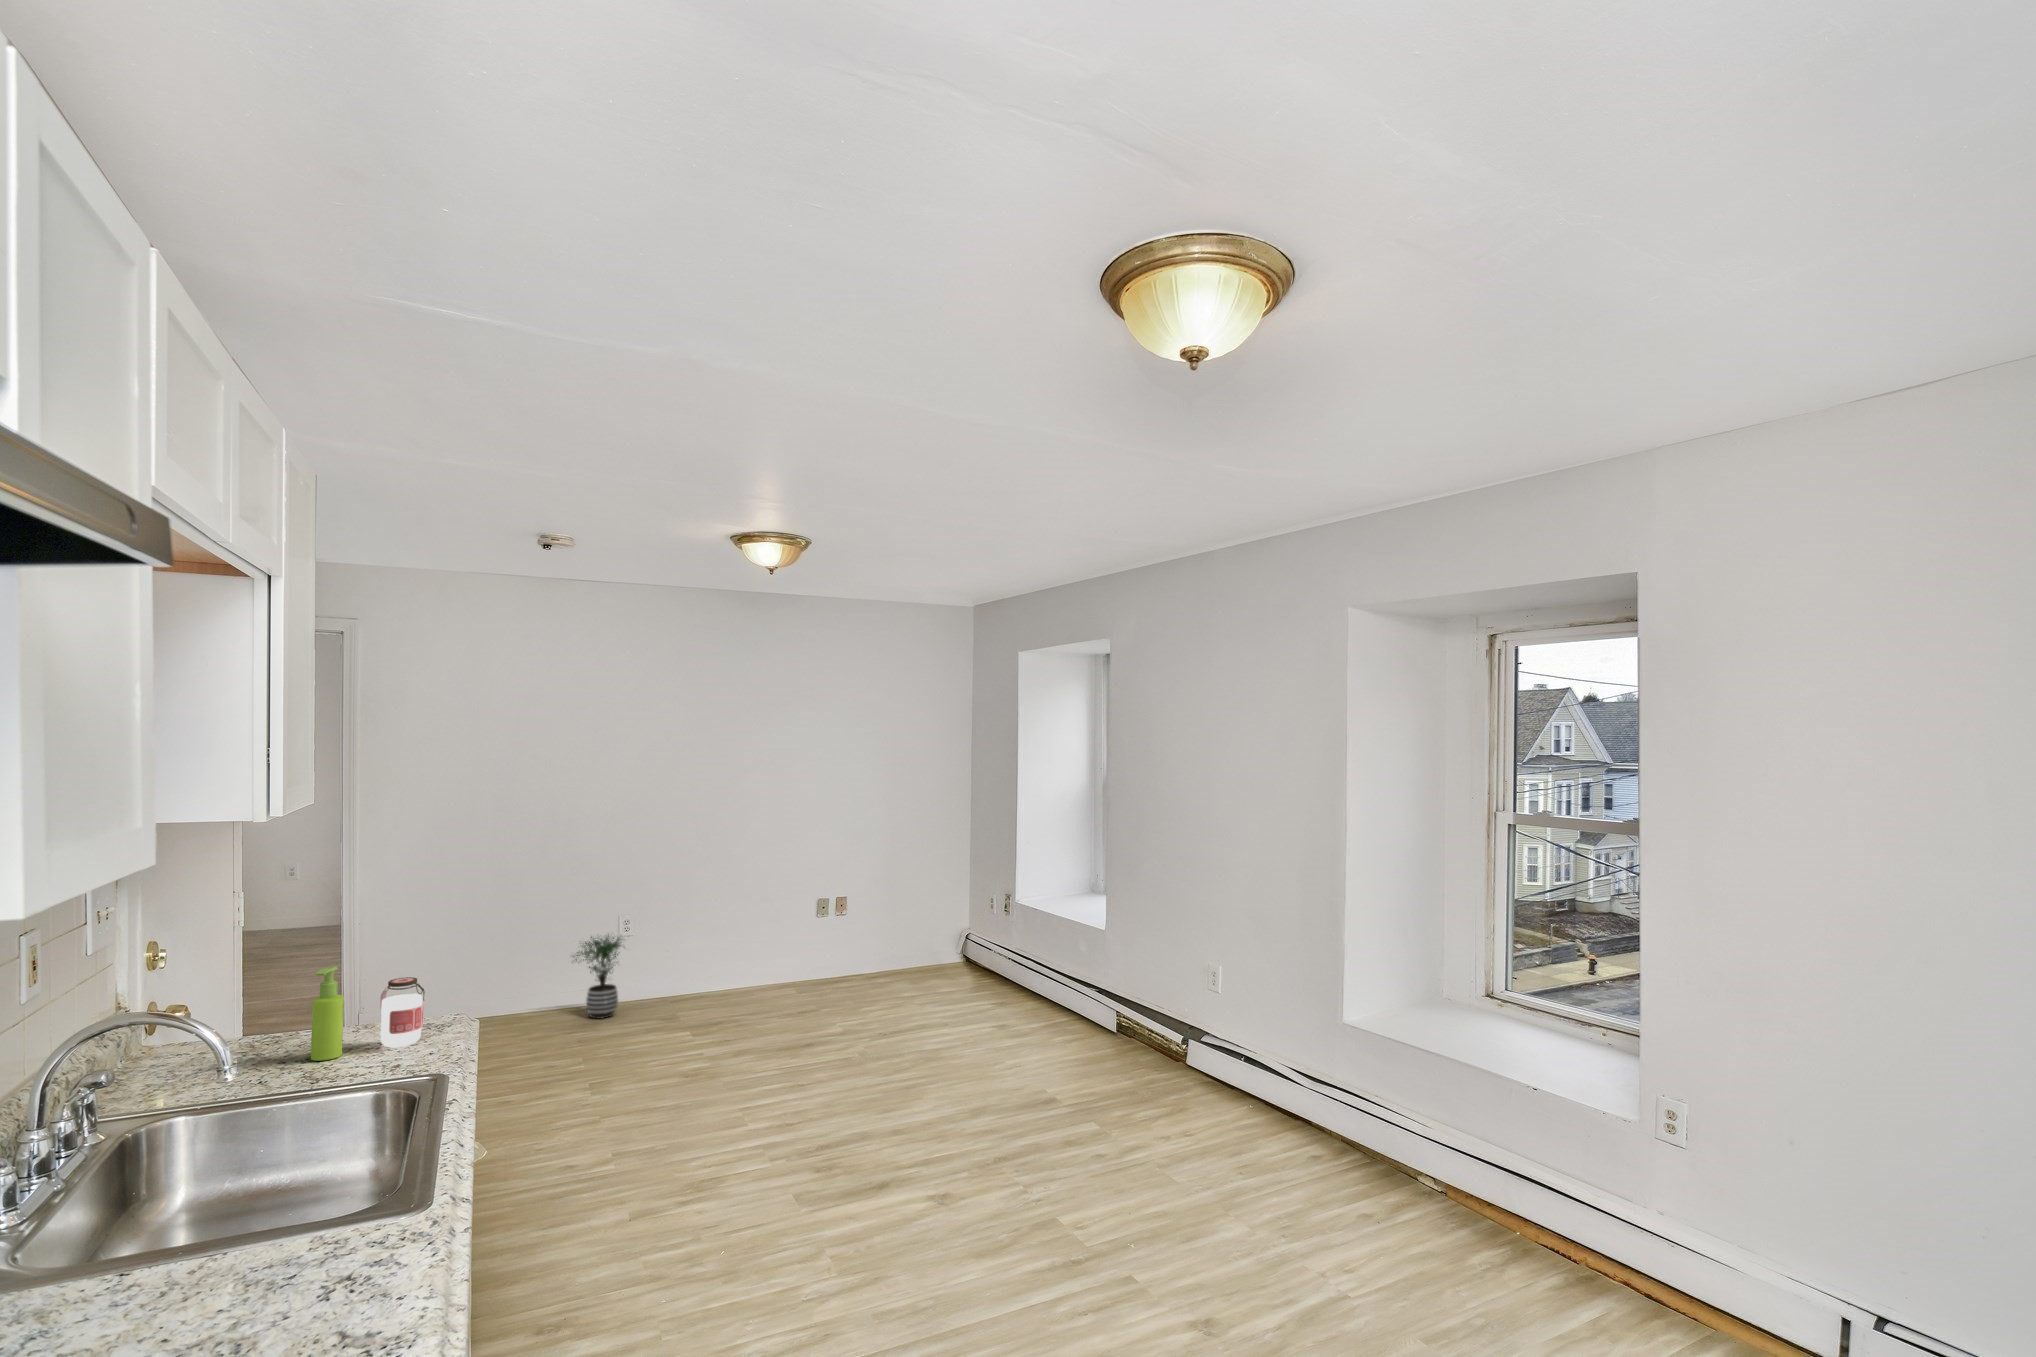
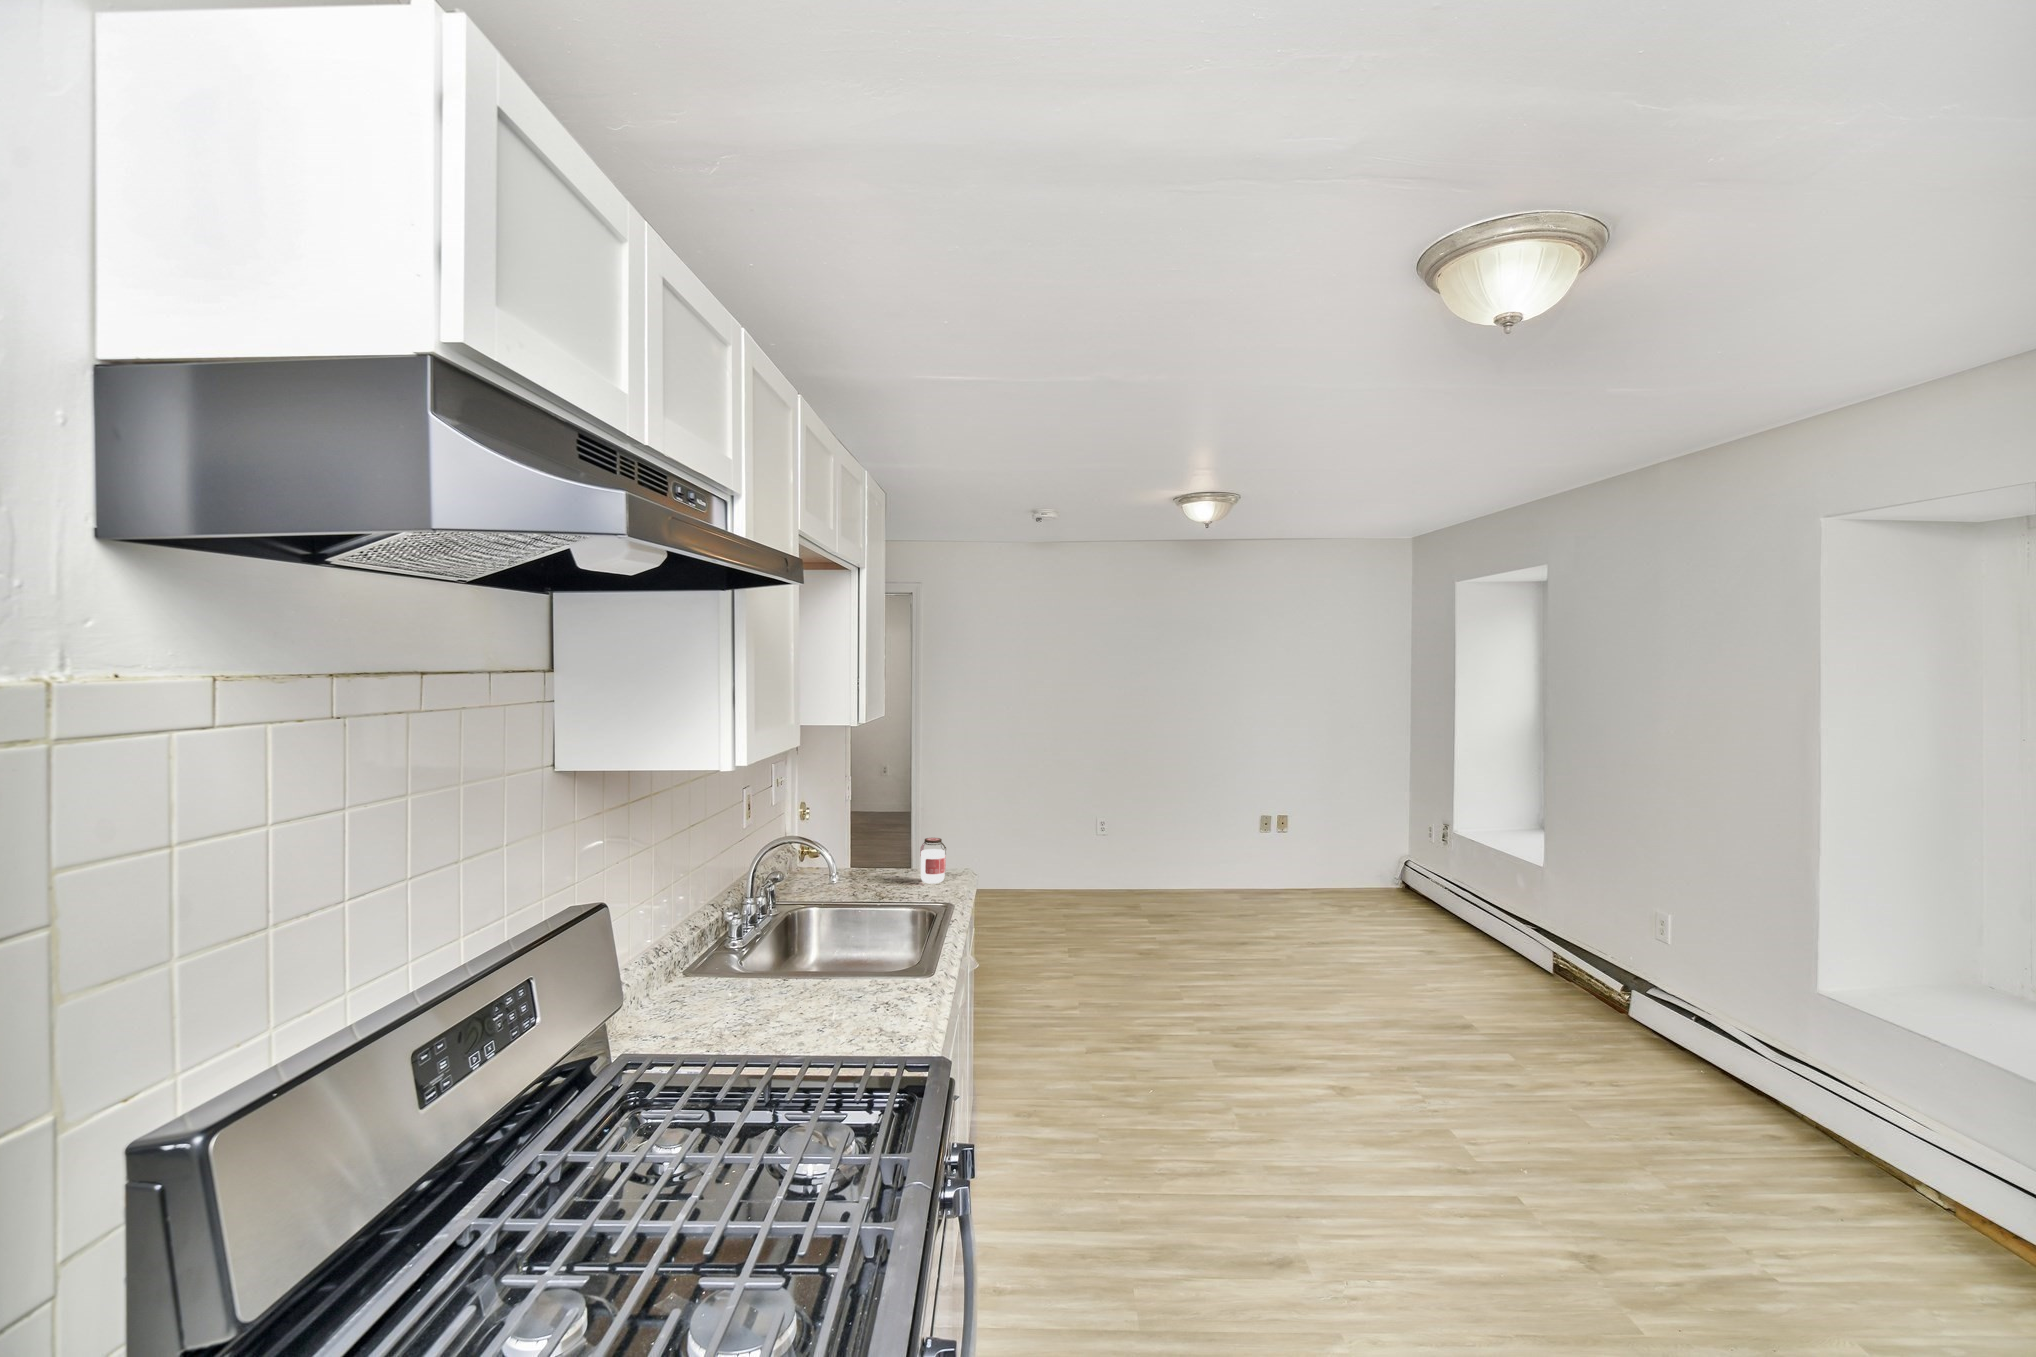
potted plant: present [574,934,625,1019] -> none [1063,828,1110,896]
soap dispenser: present [311,967,344,1061] -> none [882,825,899,885]

